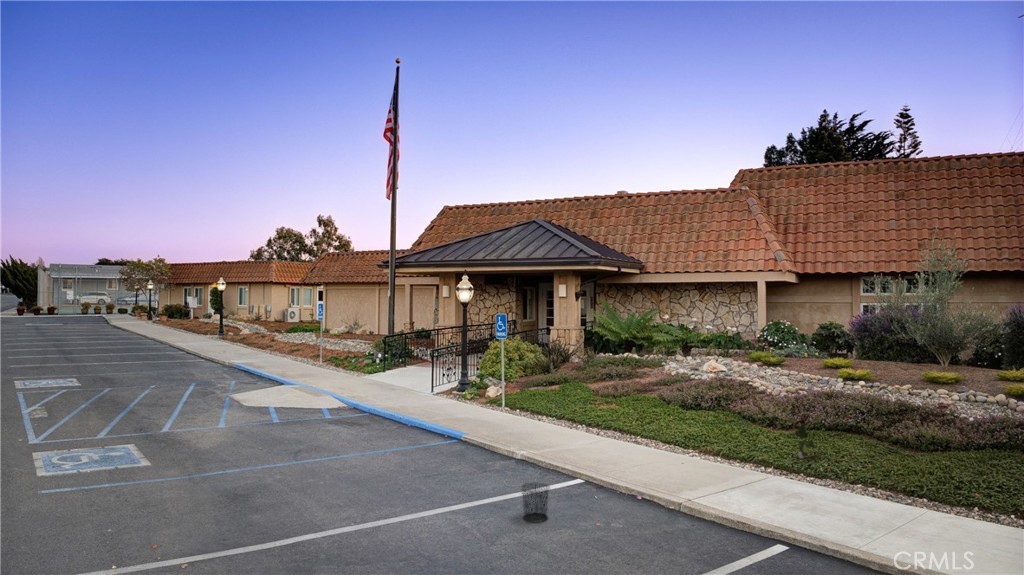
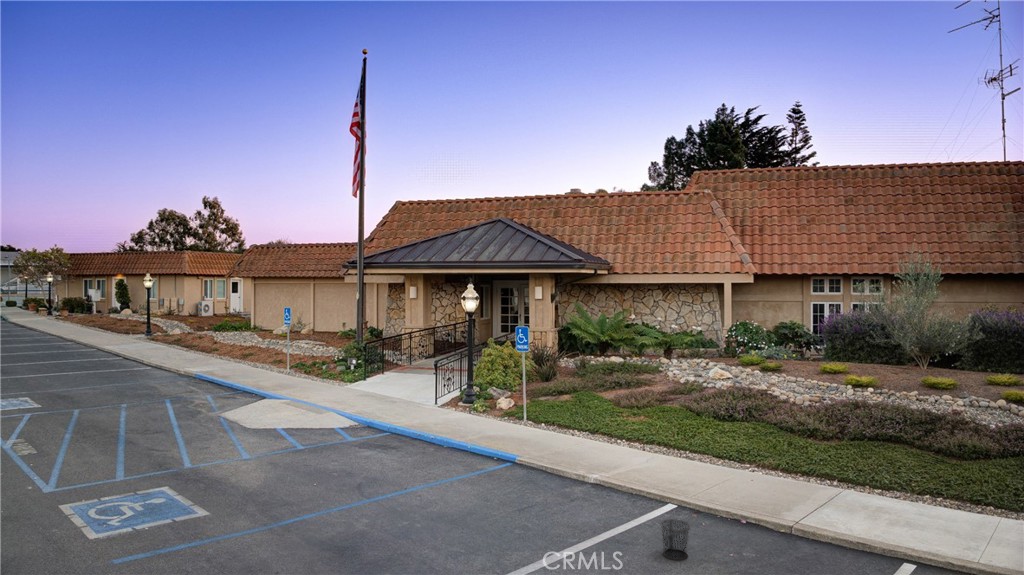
potted plant: present [792,424,816,459] -> none [846,438,873,470]

